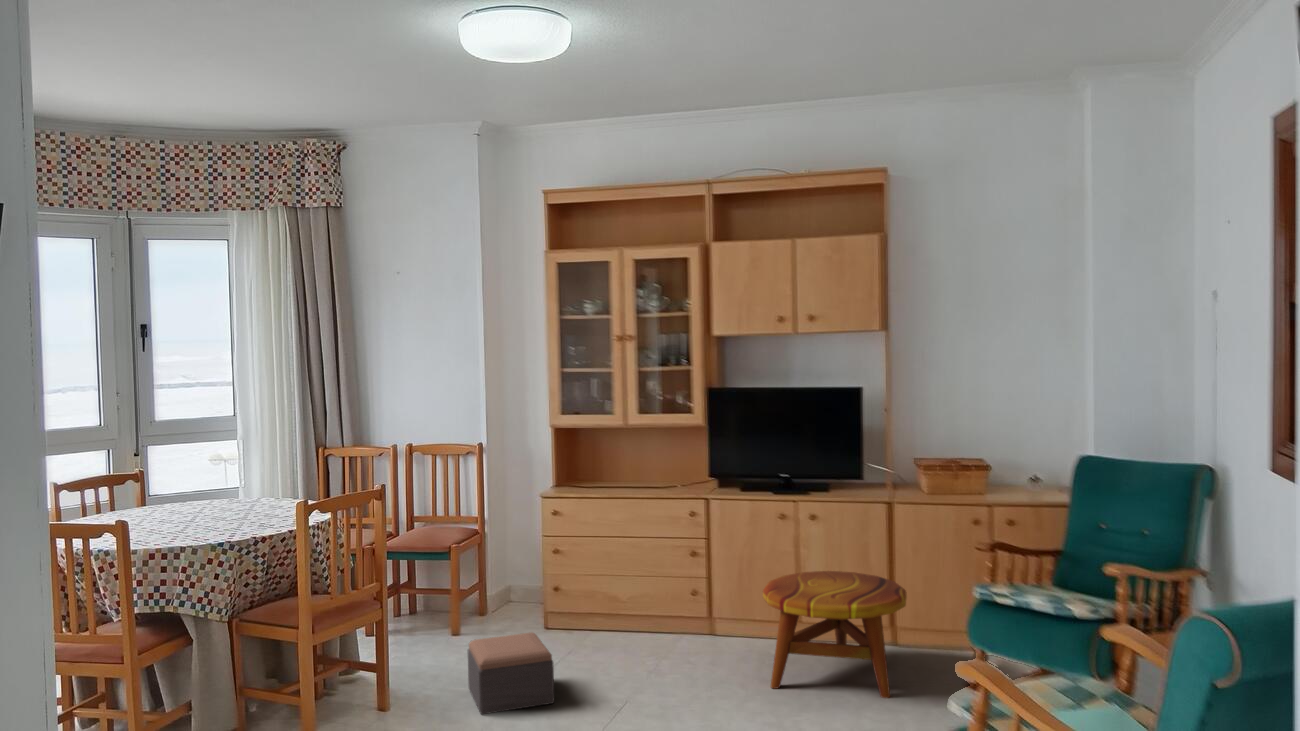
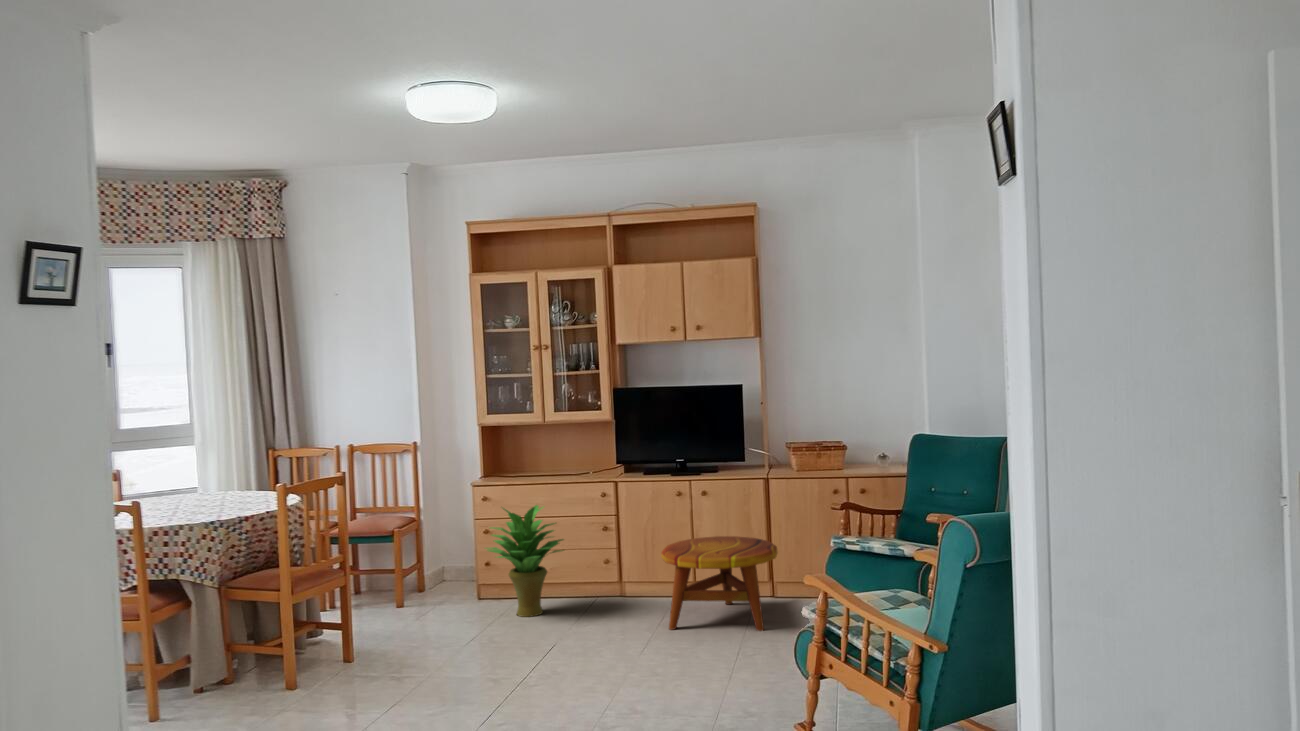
potted plant: none [551,523,648,657] -> present [486,505,564,617]
footstool: present [468,632,554,714] -> none [416,594,491,659]

